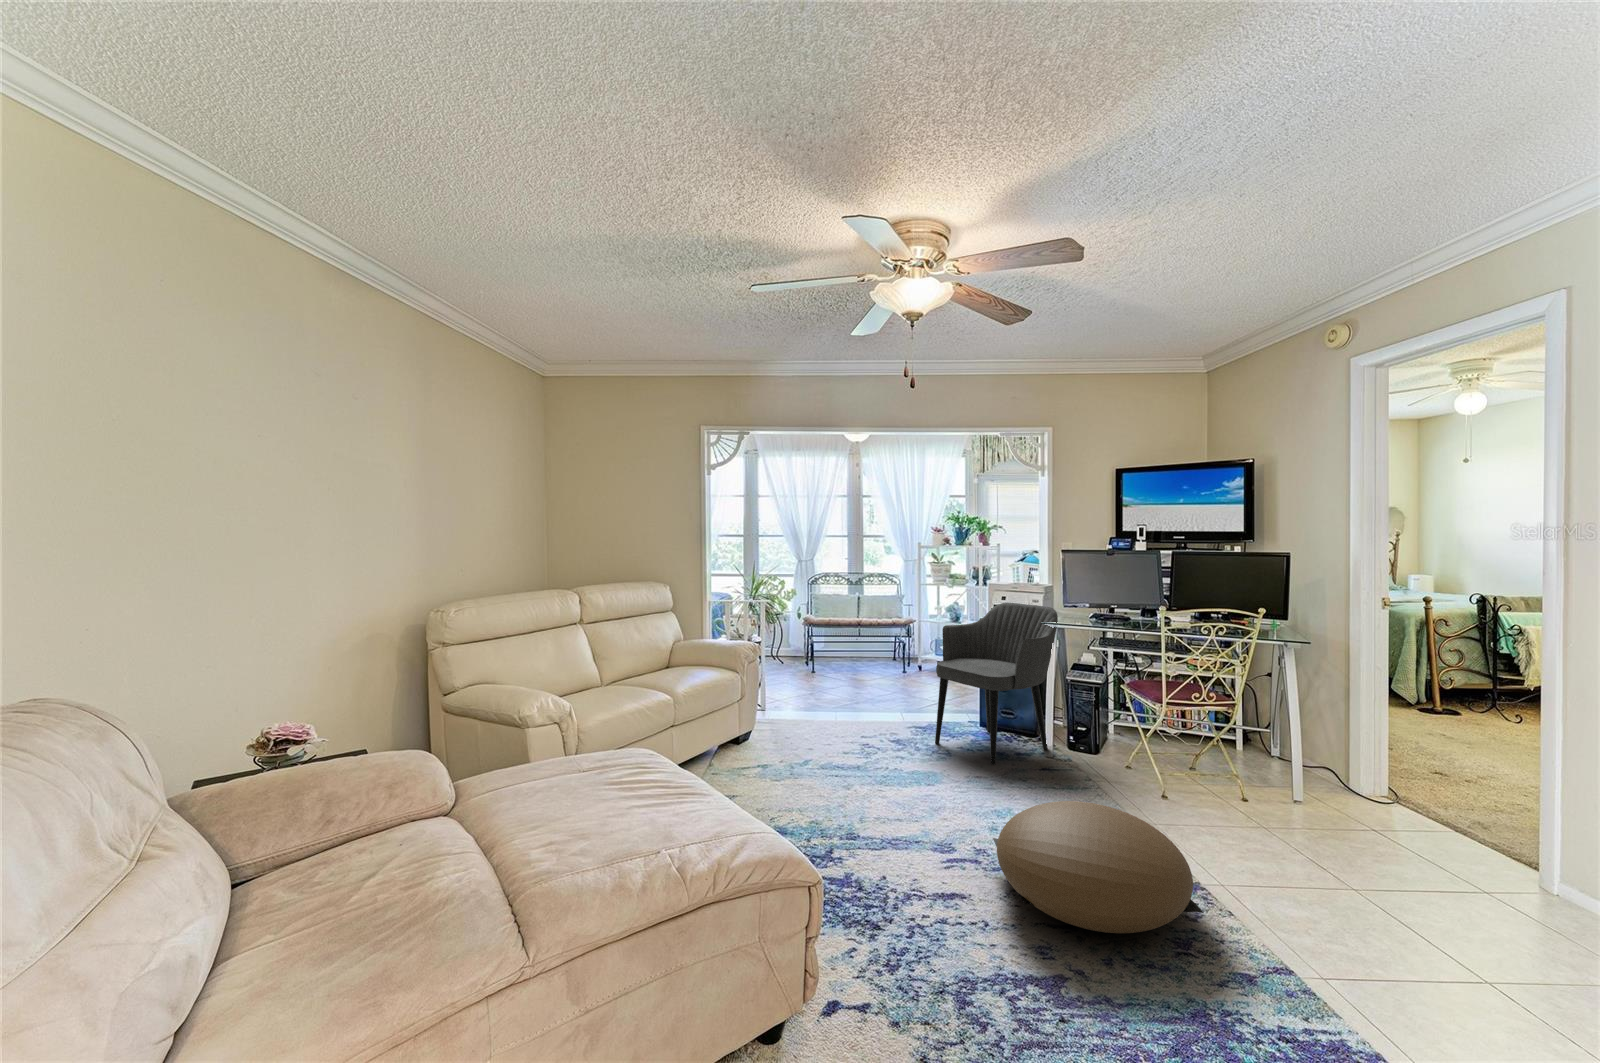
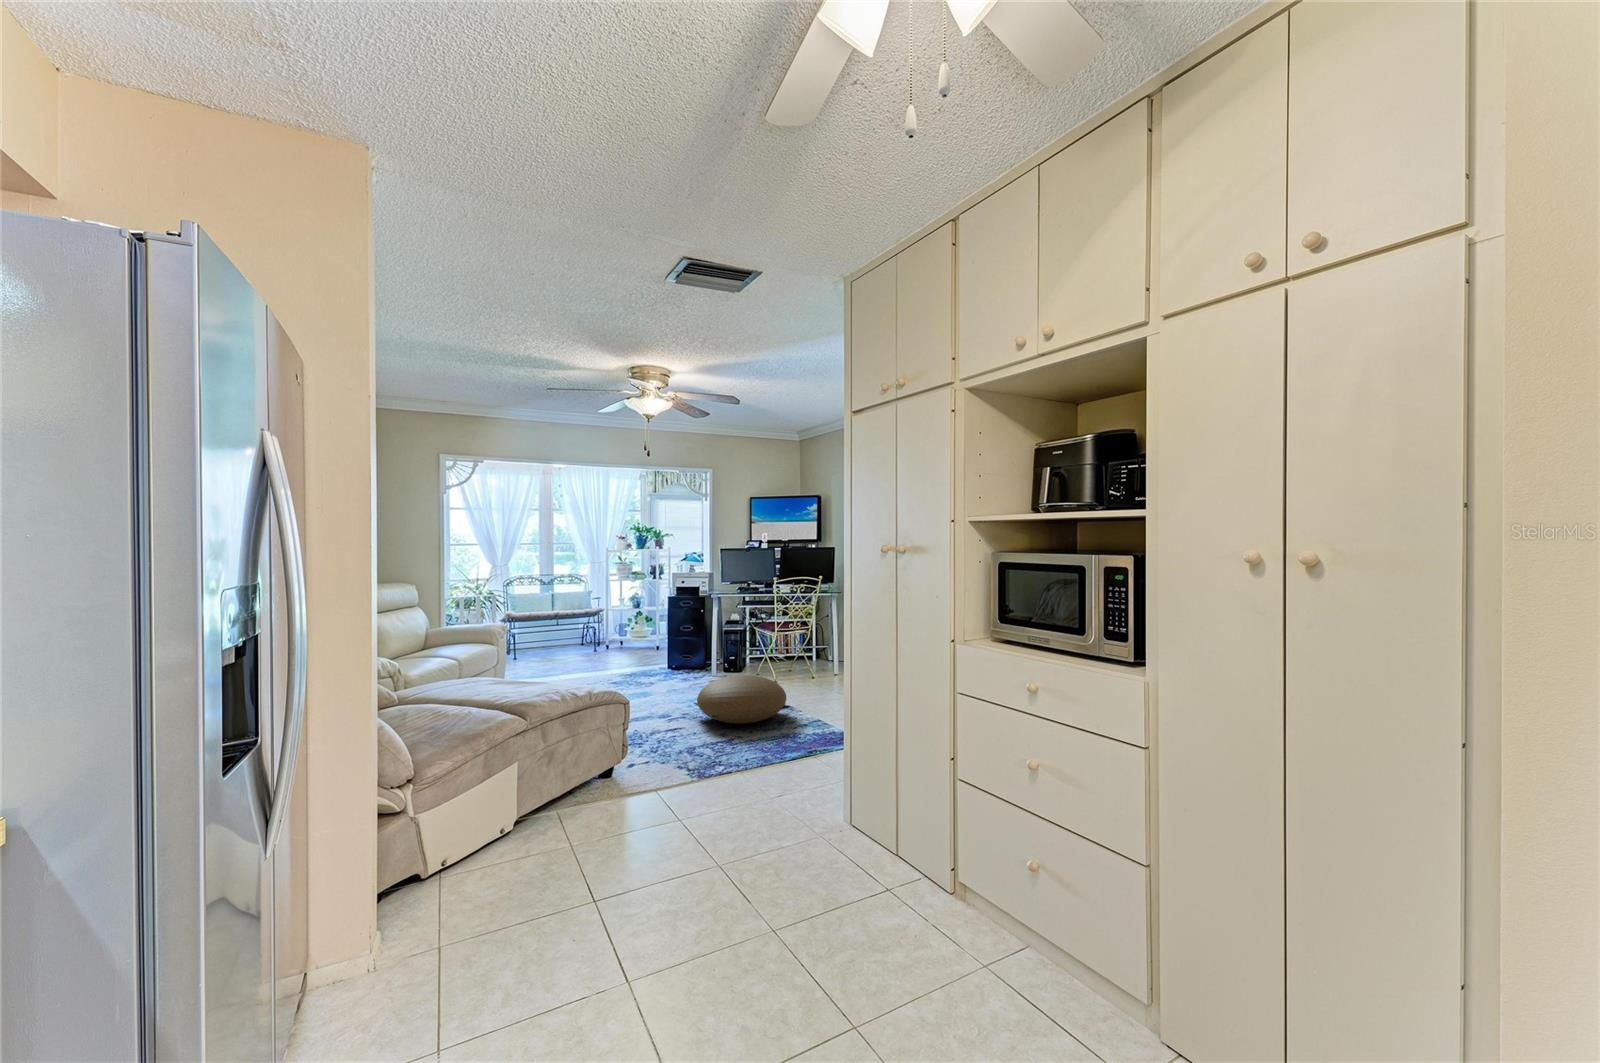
armchair: present [935,602,1058,765] -> none [640,584,717,685]

